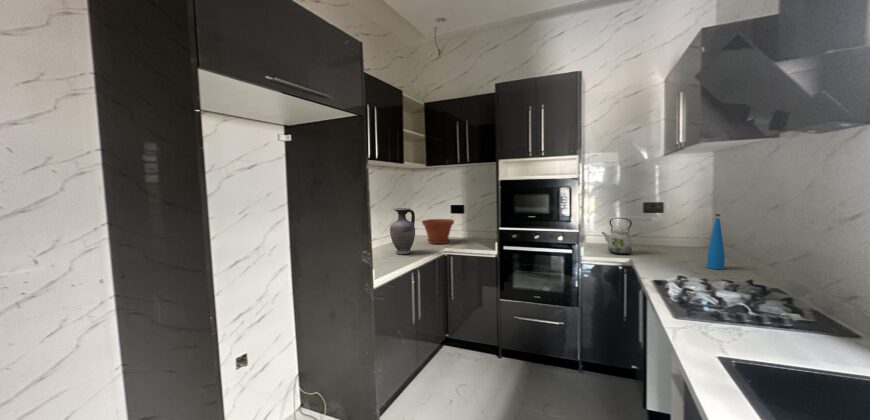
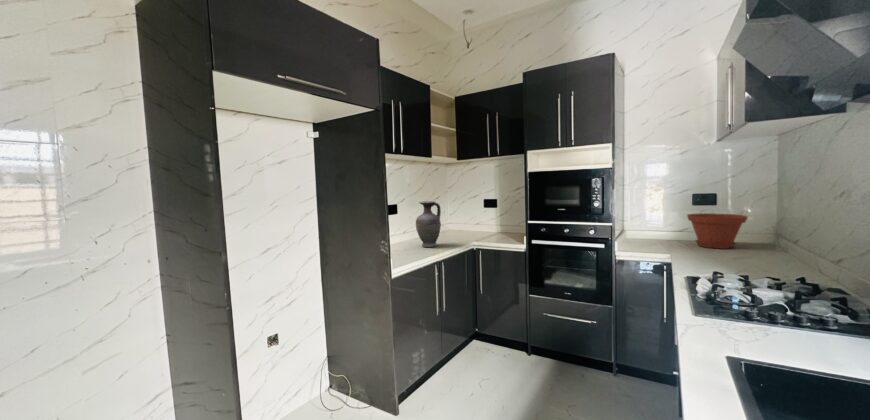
bottle: present [707,214,725,269] -> none [759,205,781,268]
kettle: present [602,218,632,254] -> none [639,210,674,250]
plant pot: present [422,219,454,244] -> present [687,213,747,249]

